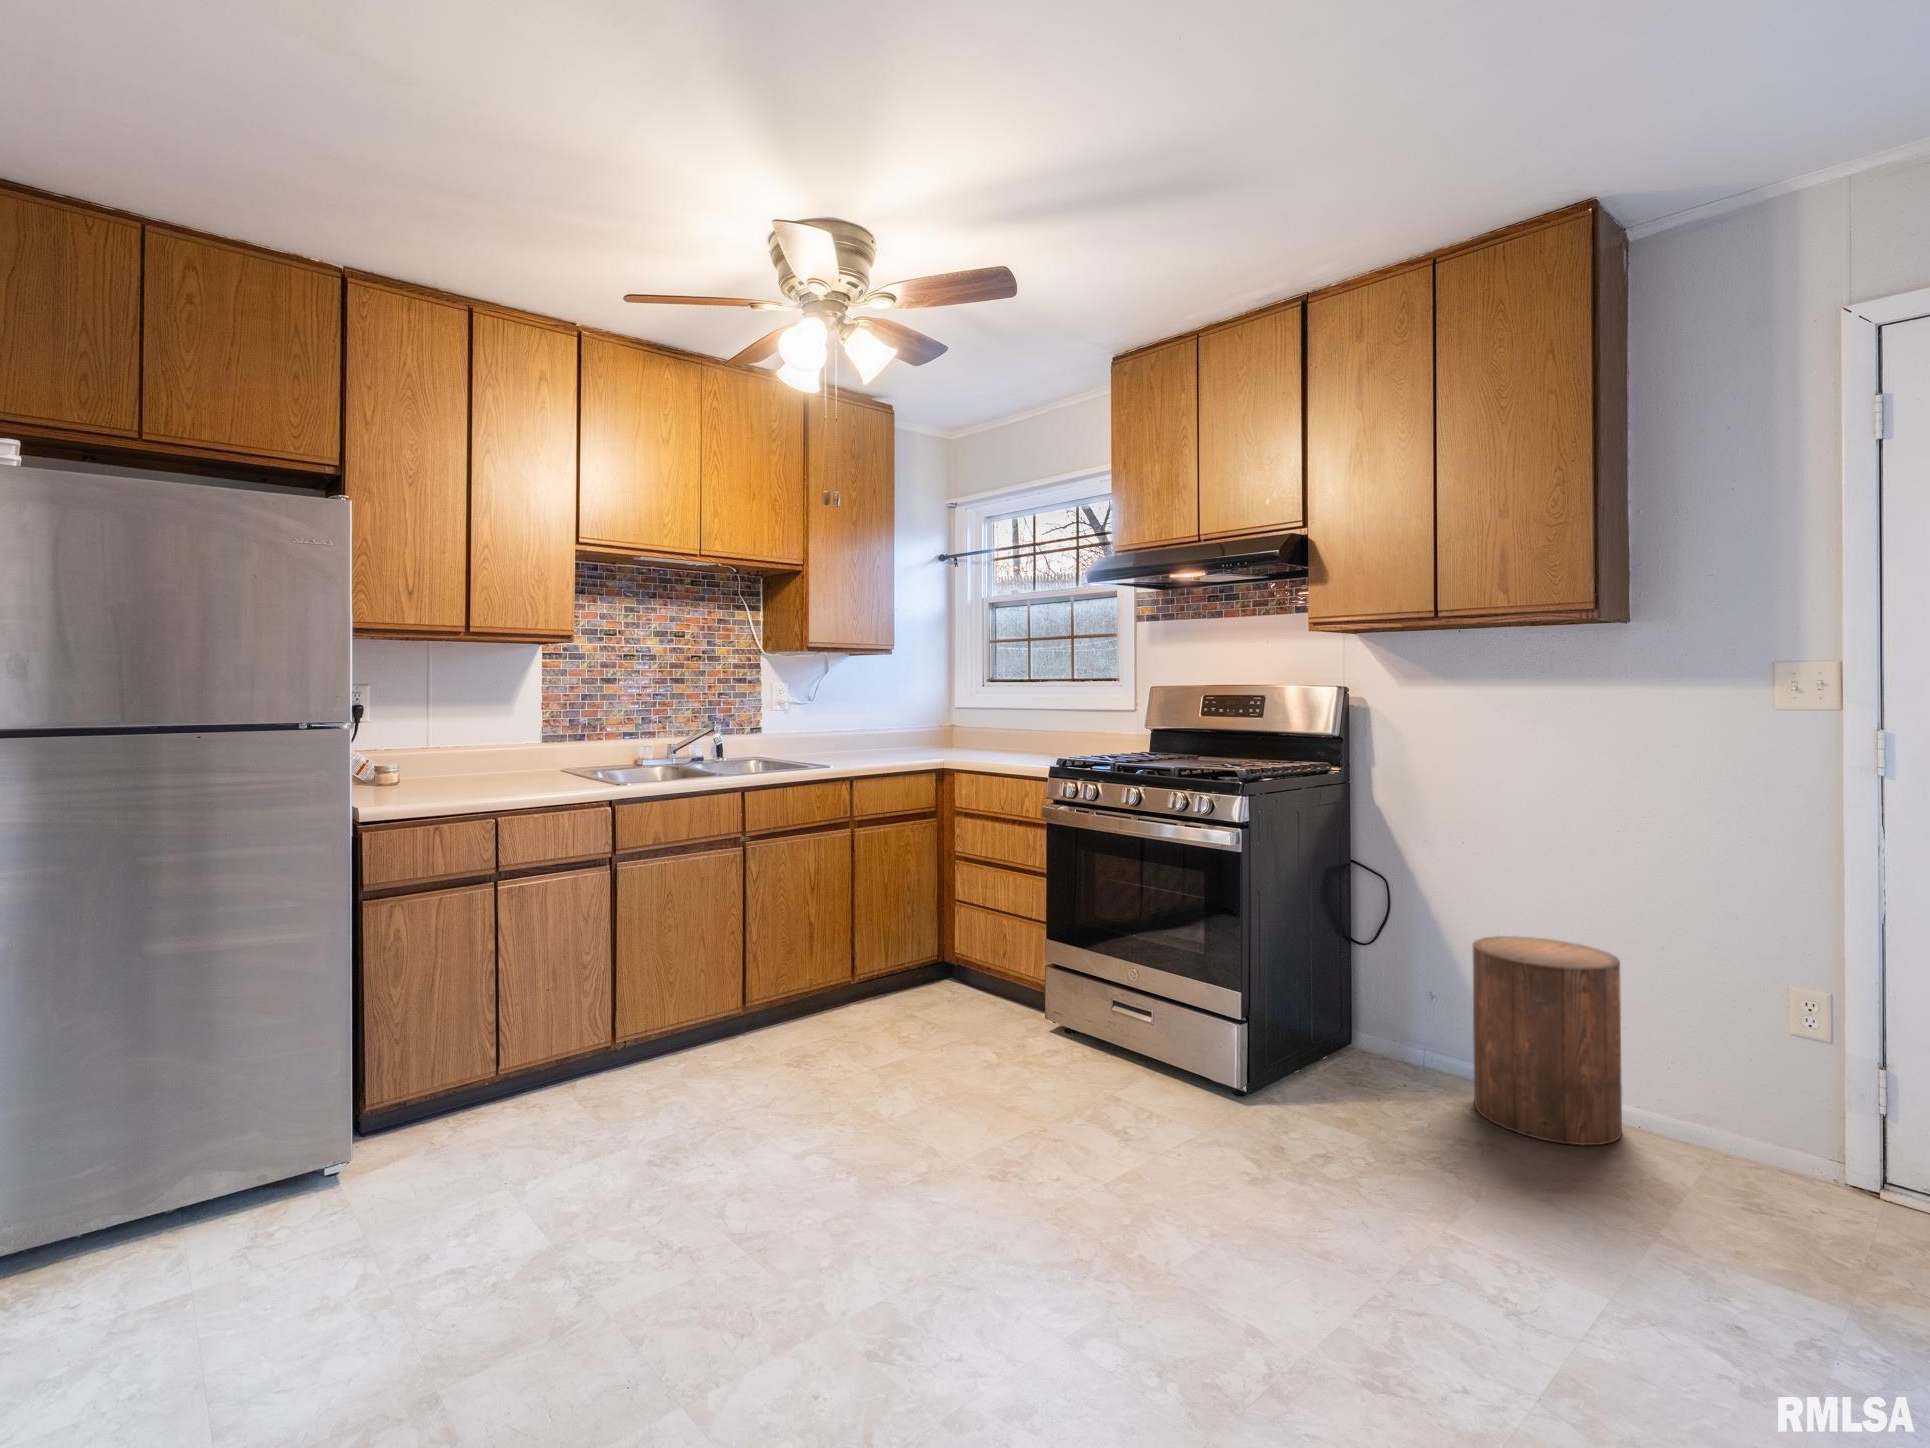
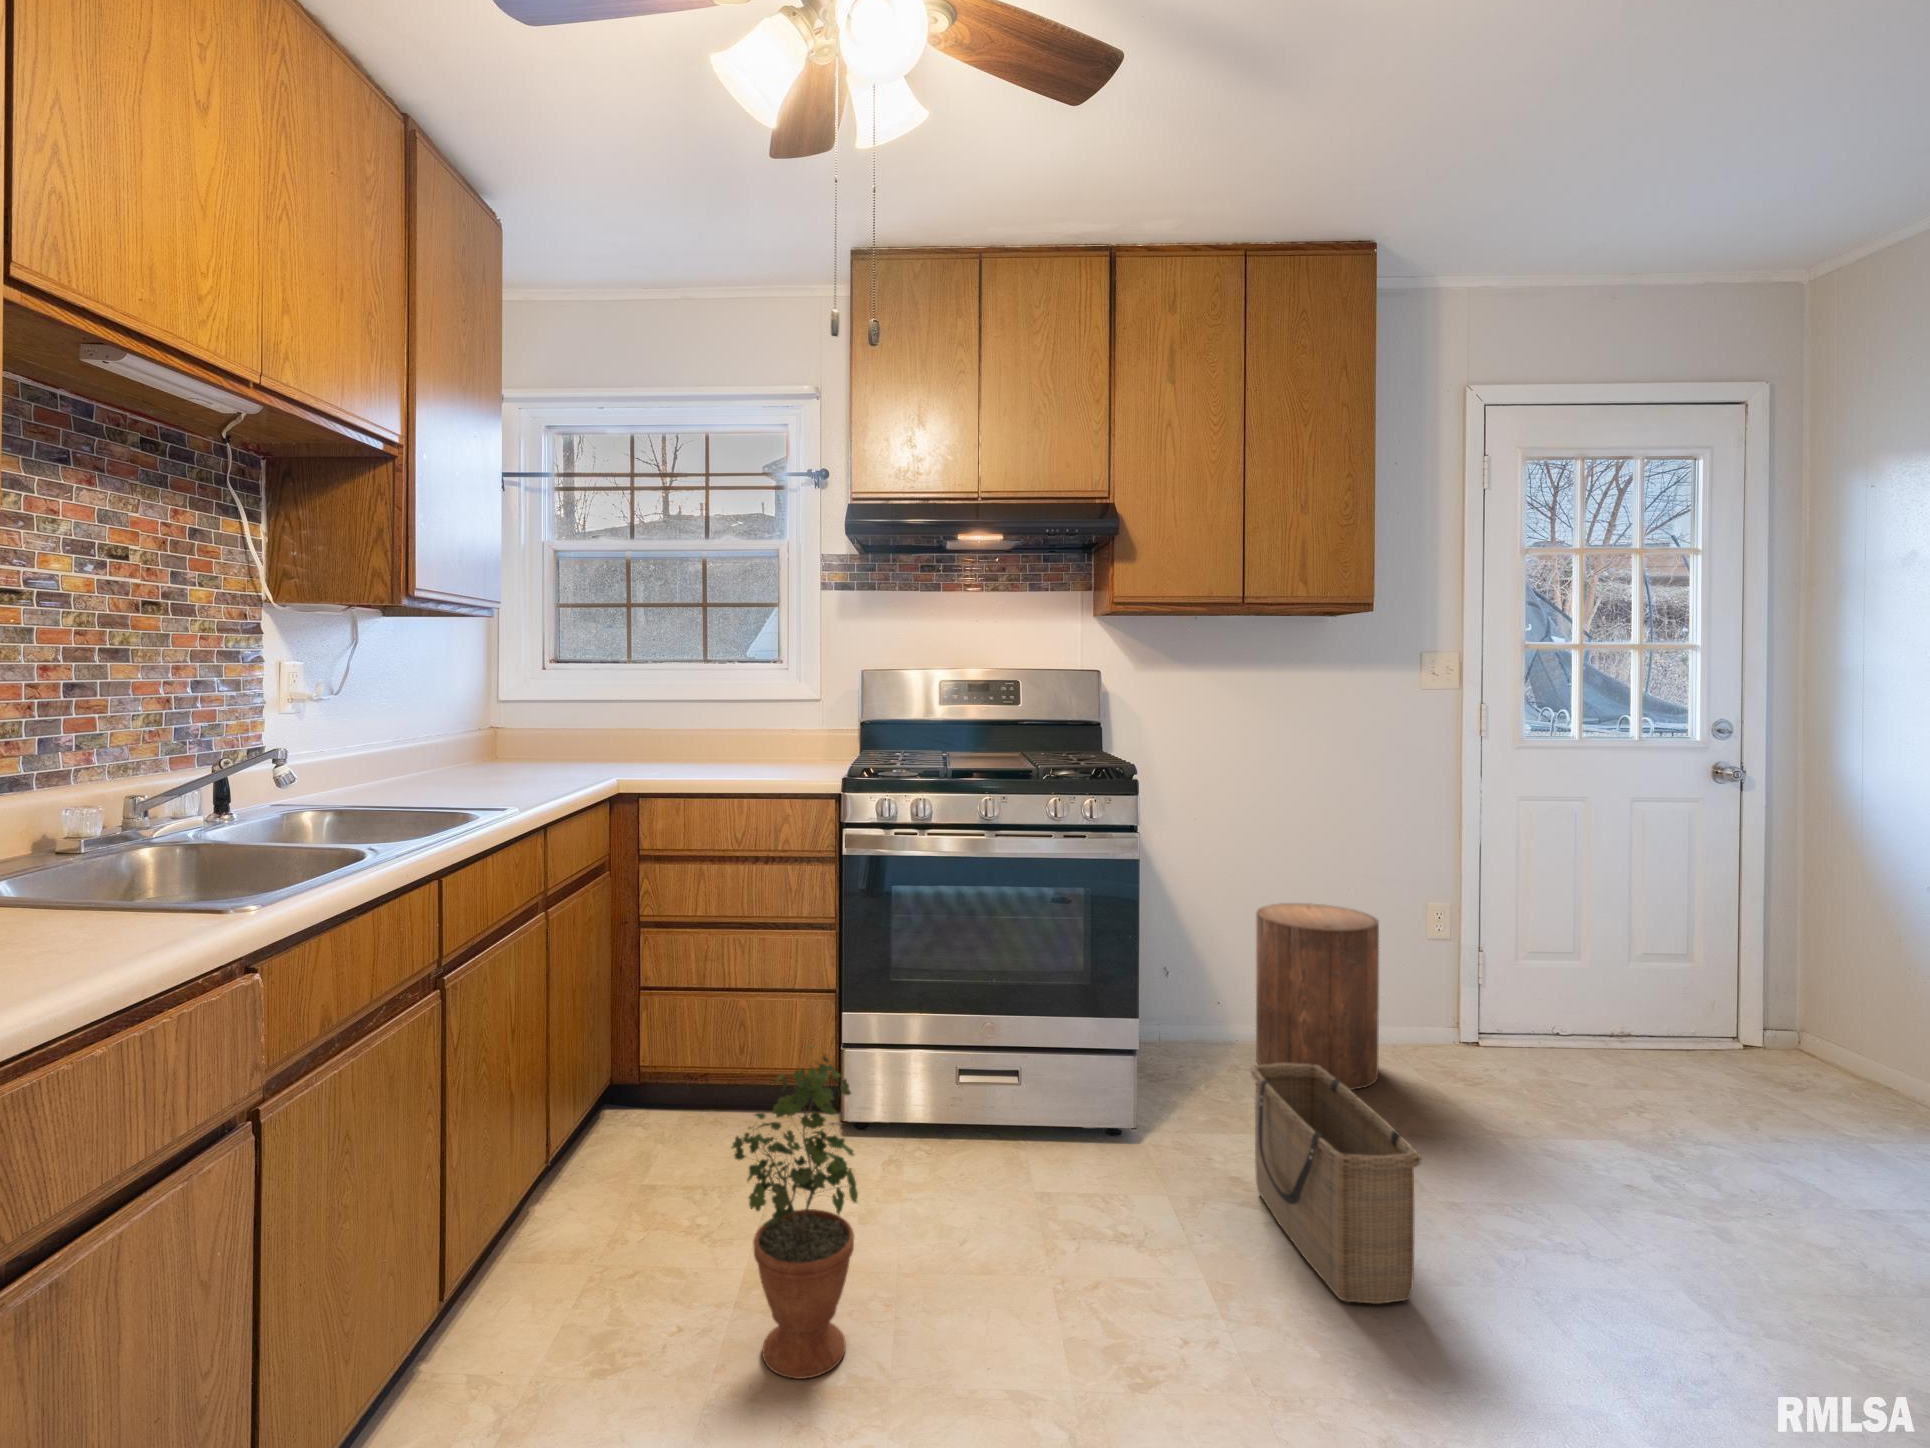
potted plant: none [829,914,908,1098] -> present [732,1046,858,1379]
basket: none [1184,1033,1327,1223] -> present [1250,1063,1421,1304]

